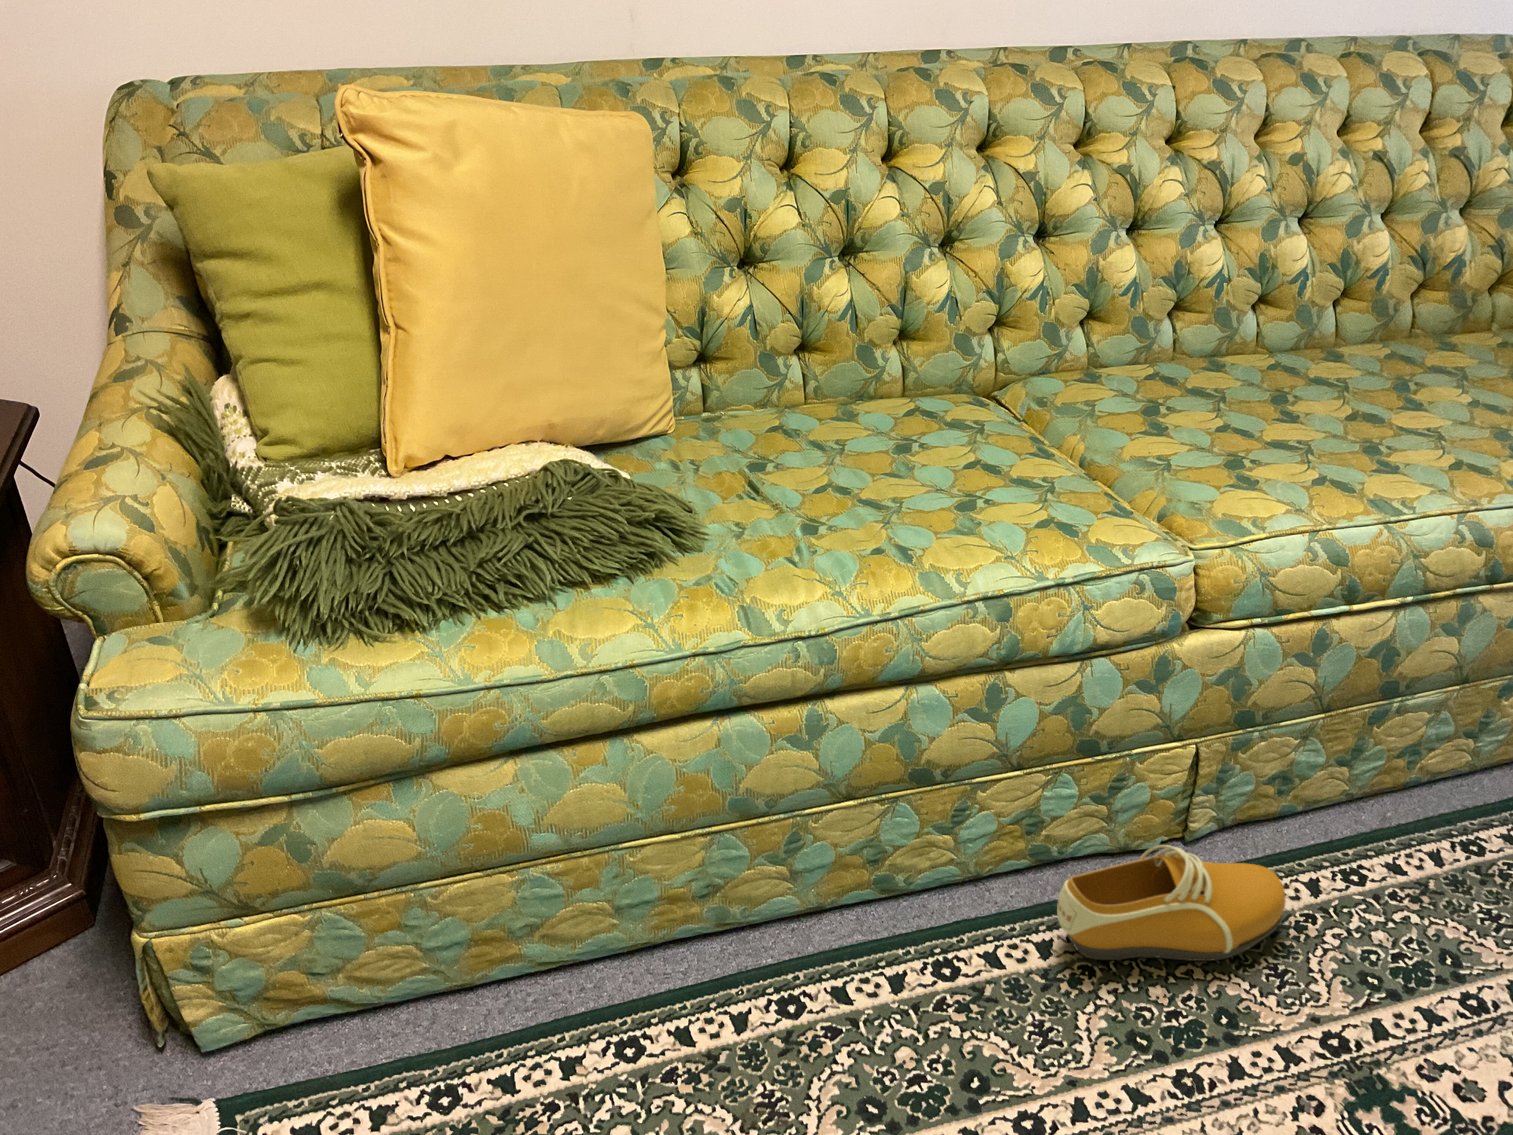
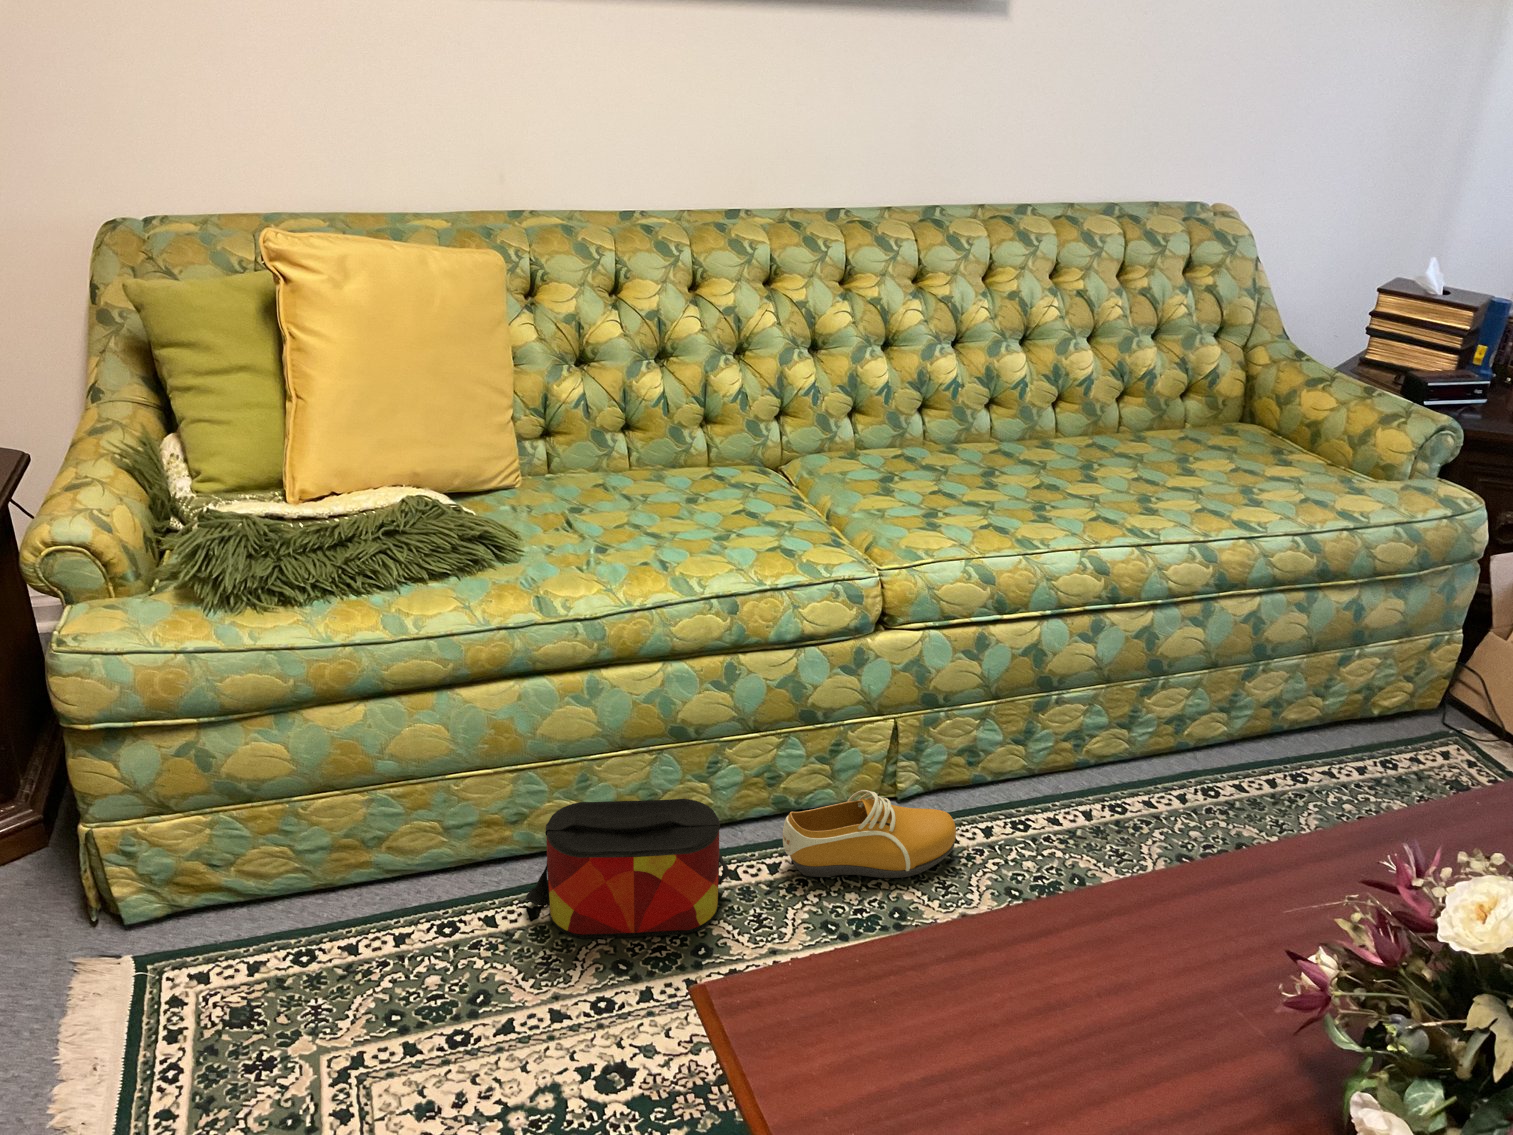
bag: none [728,871,997,1062] -> present [526,799,729,938]

